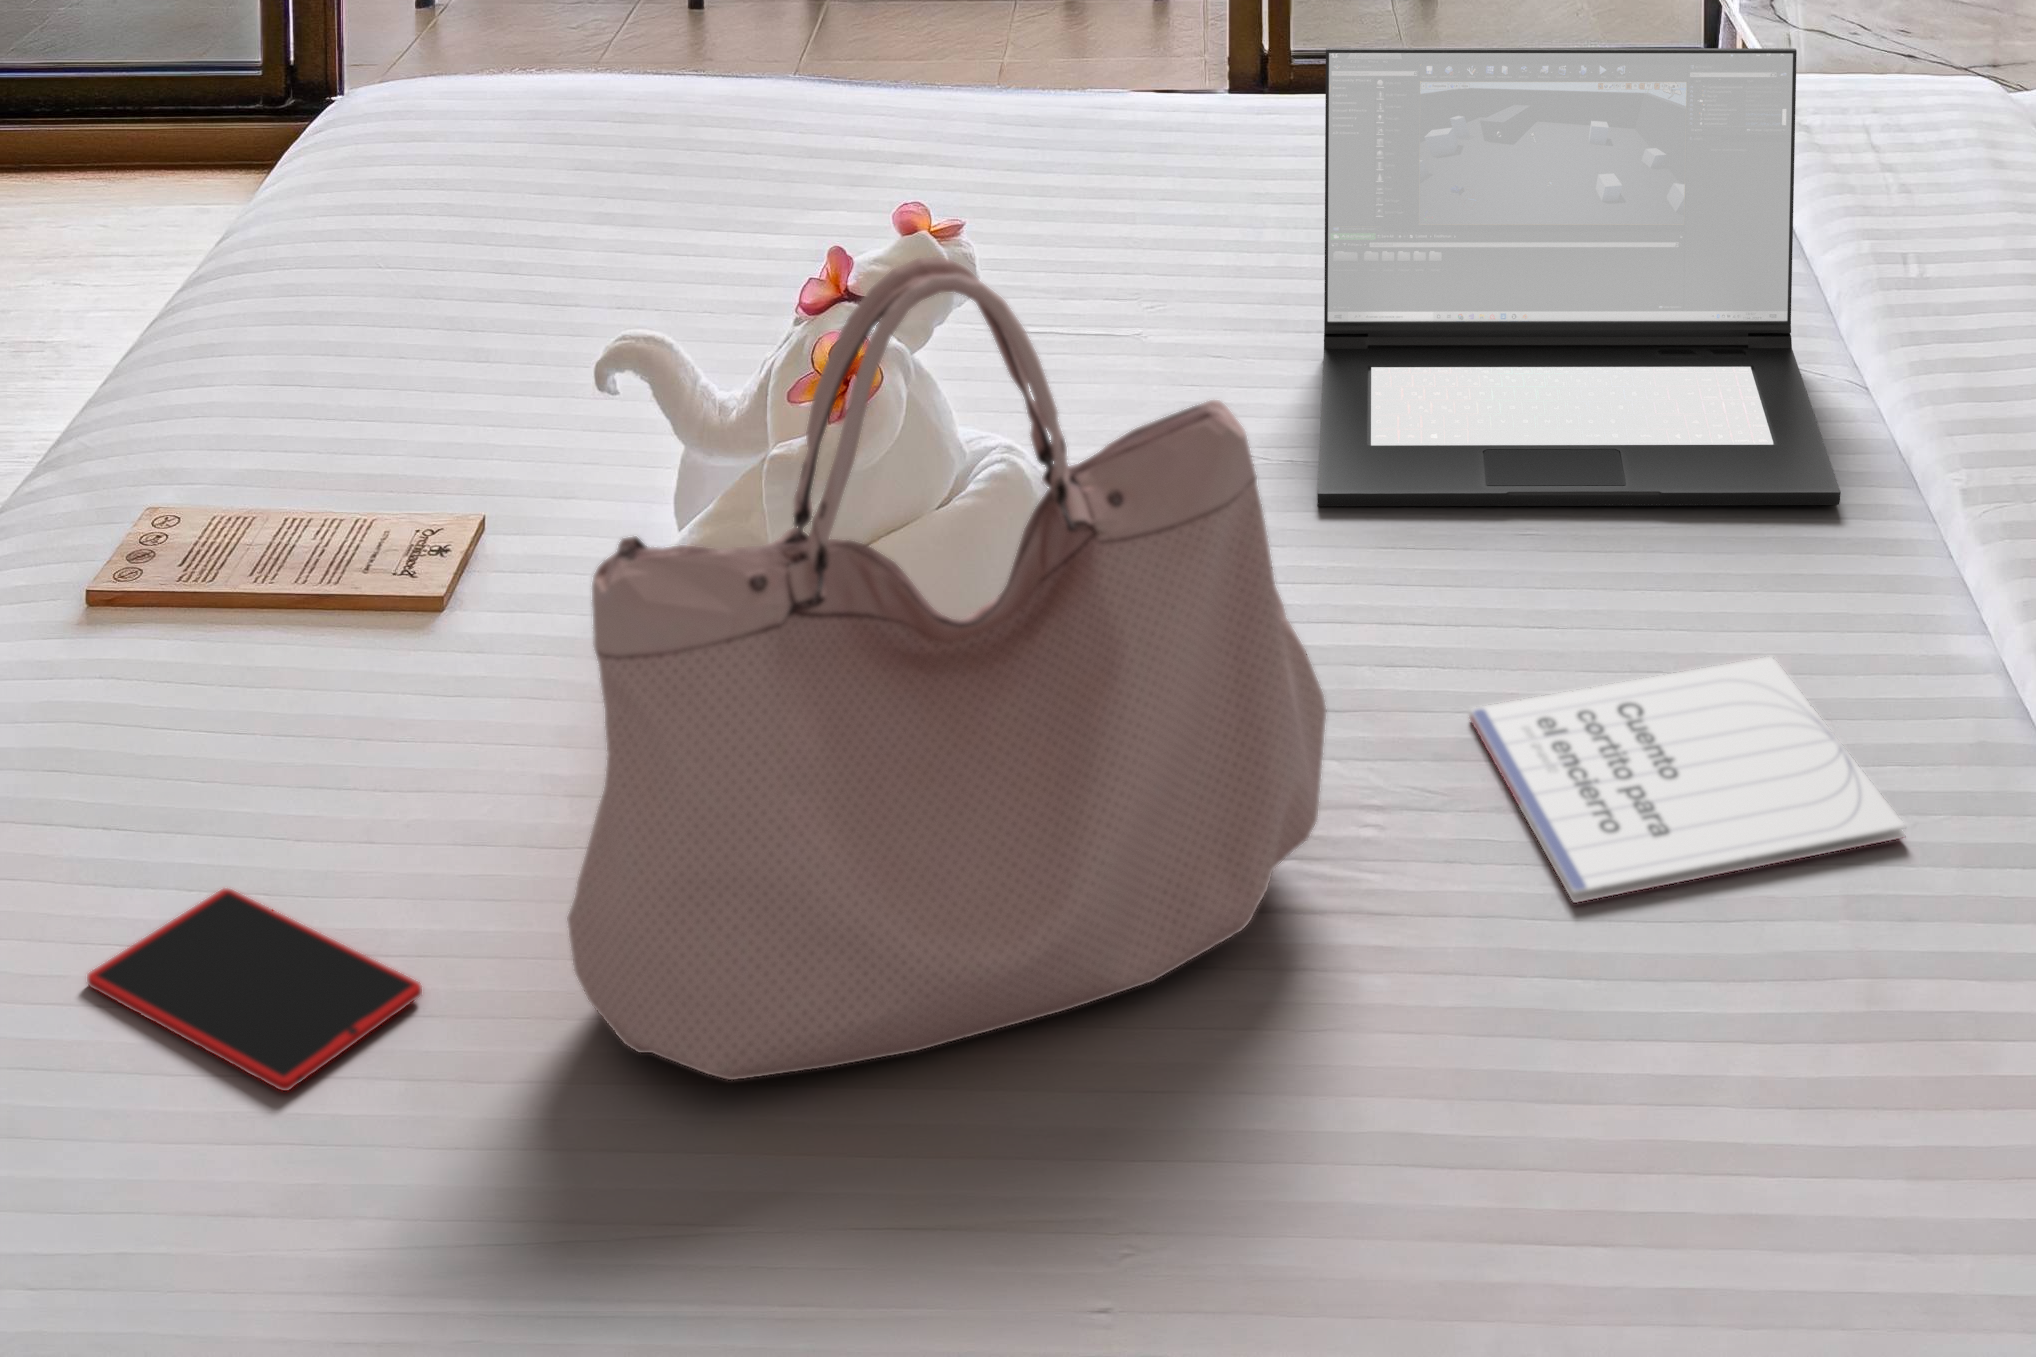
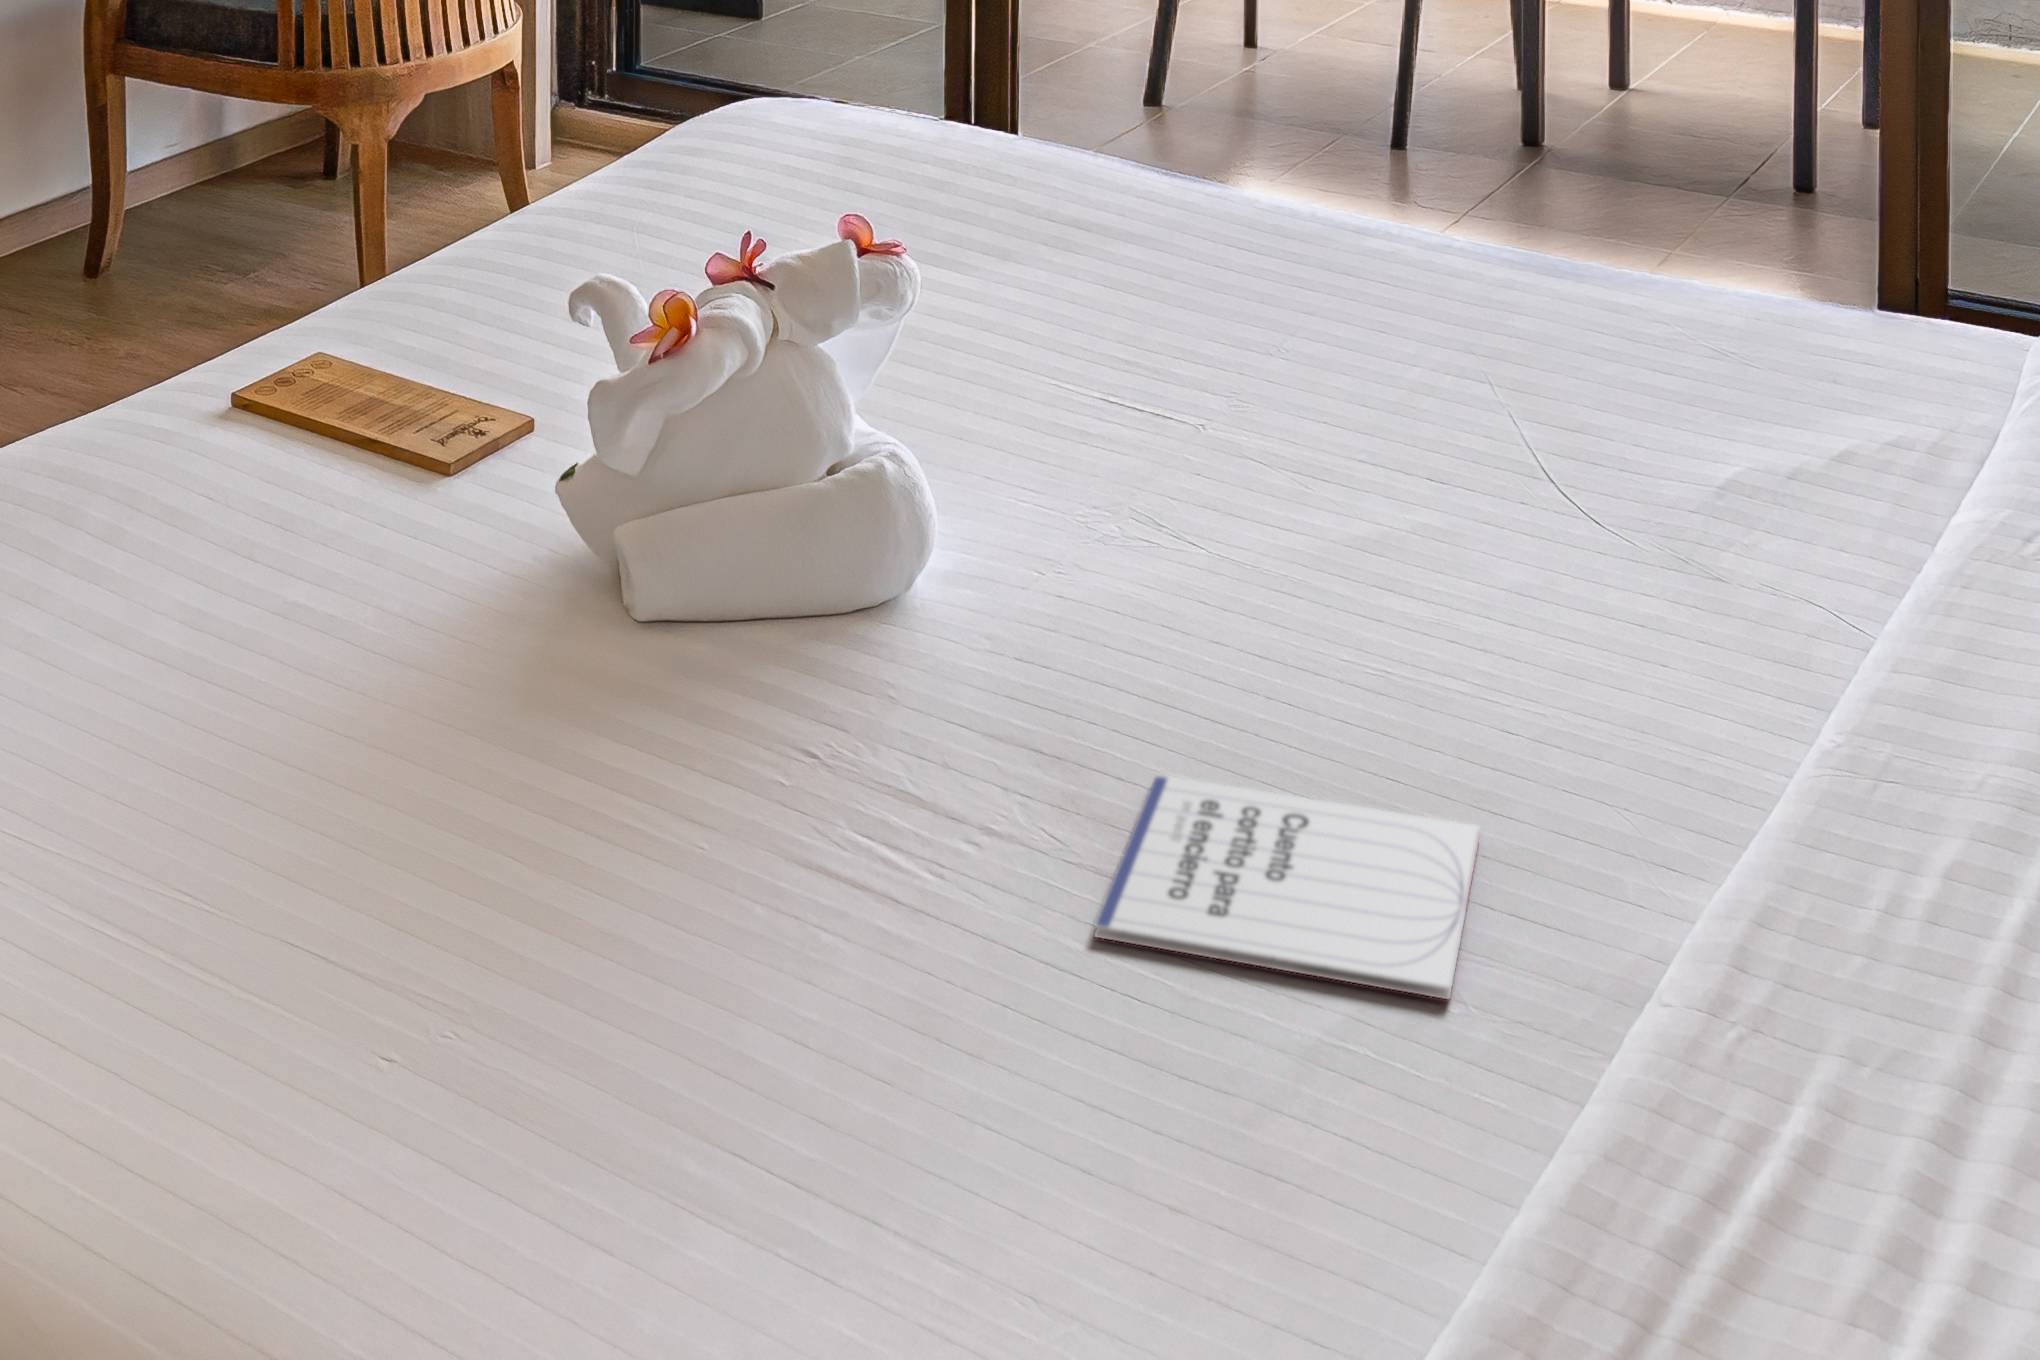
laptop: present [1317,48,1841,506] -> none [1194,171,1808,734]
handbag: present [568,256,1327,1080] -> none [311,202,931,860]
smartphone: present [87,889,422,1091] -> none [79,597,250,723]

